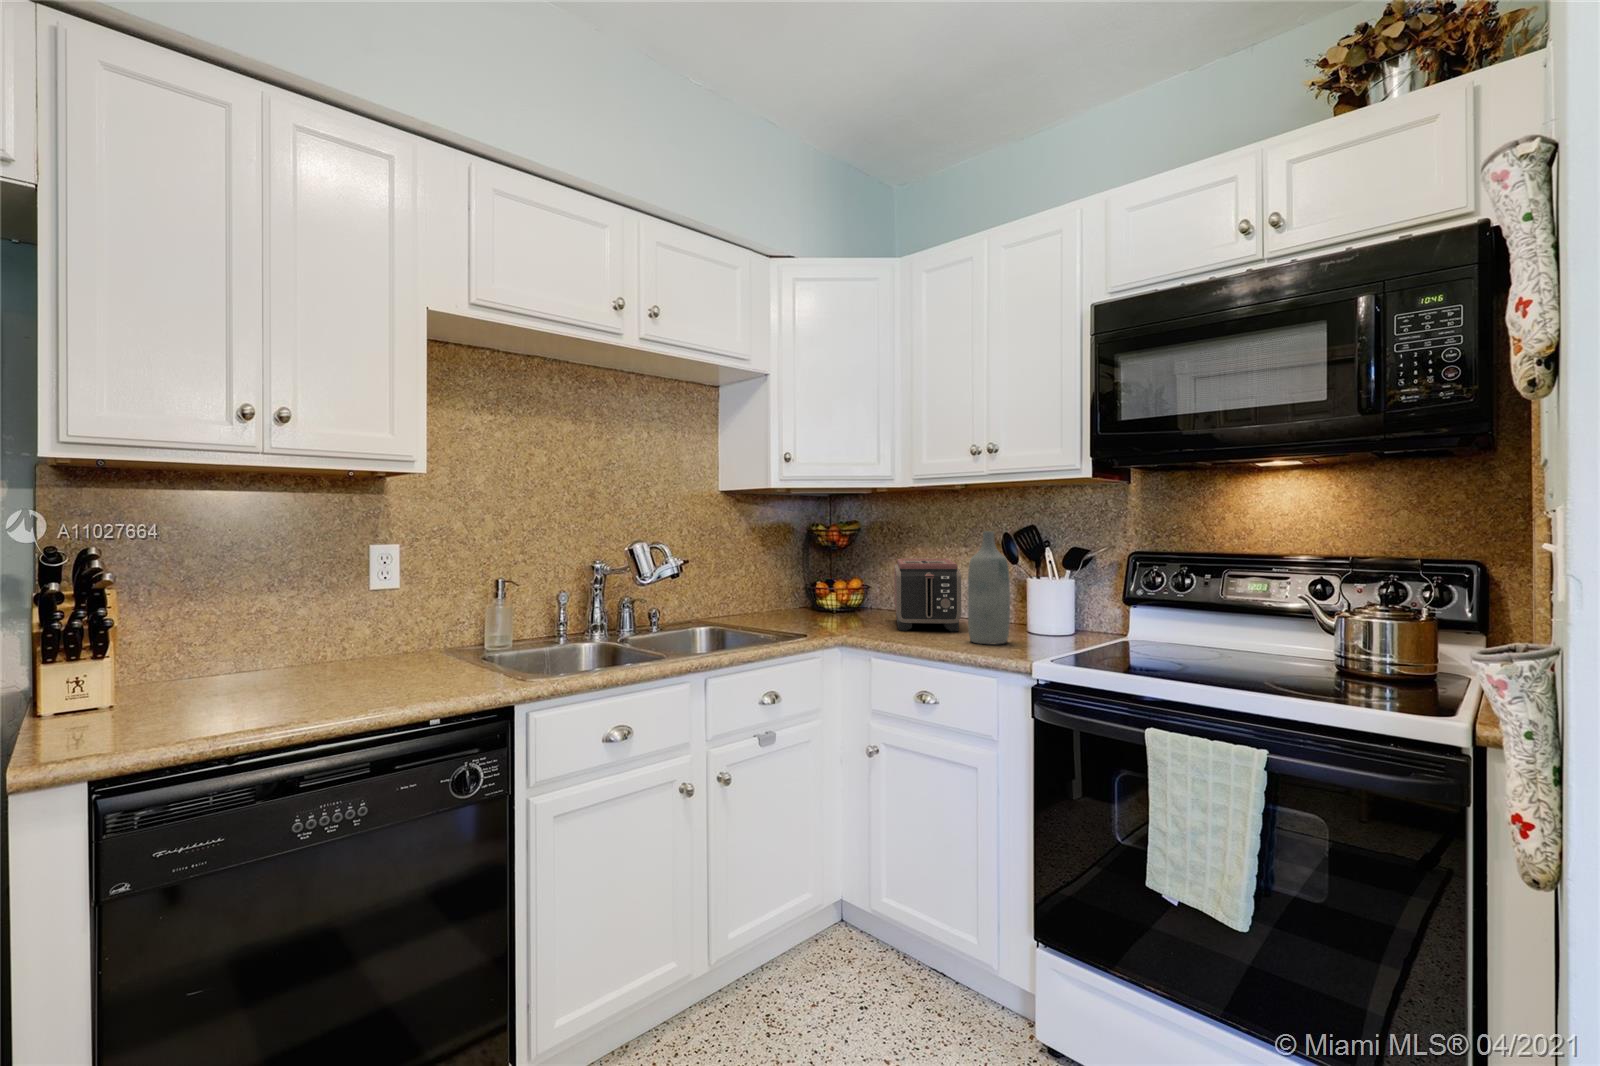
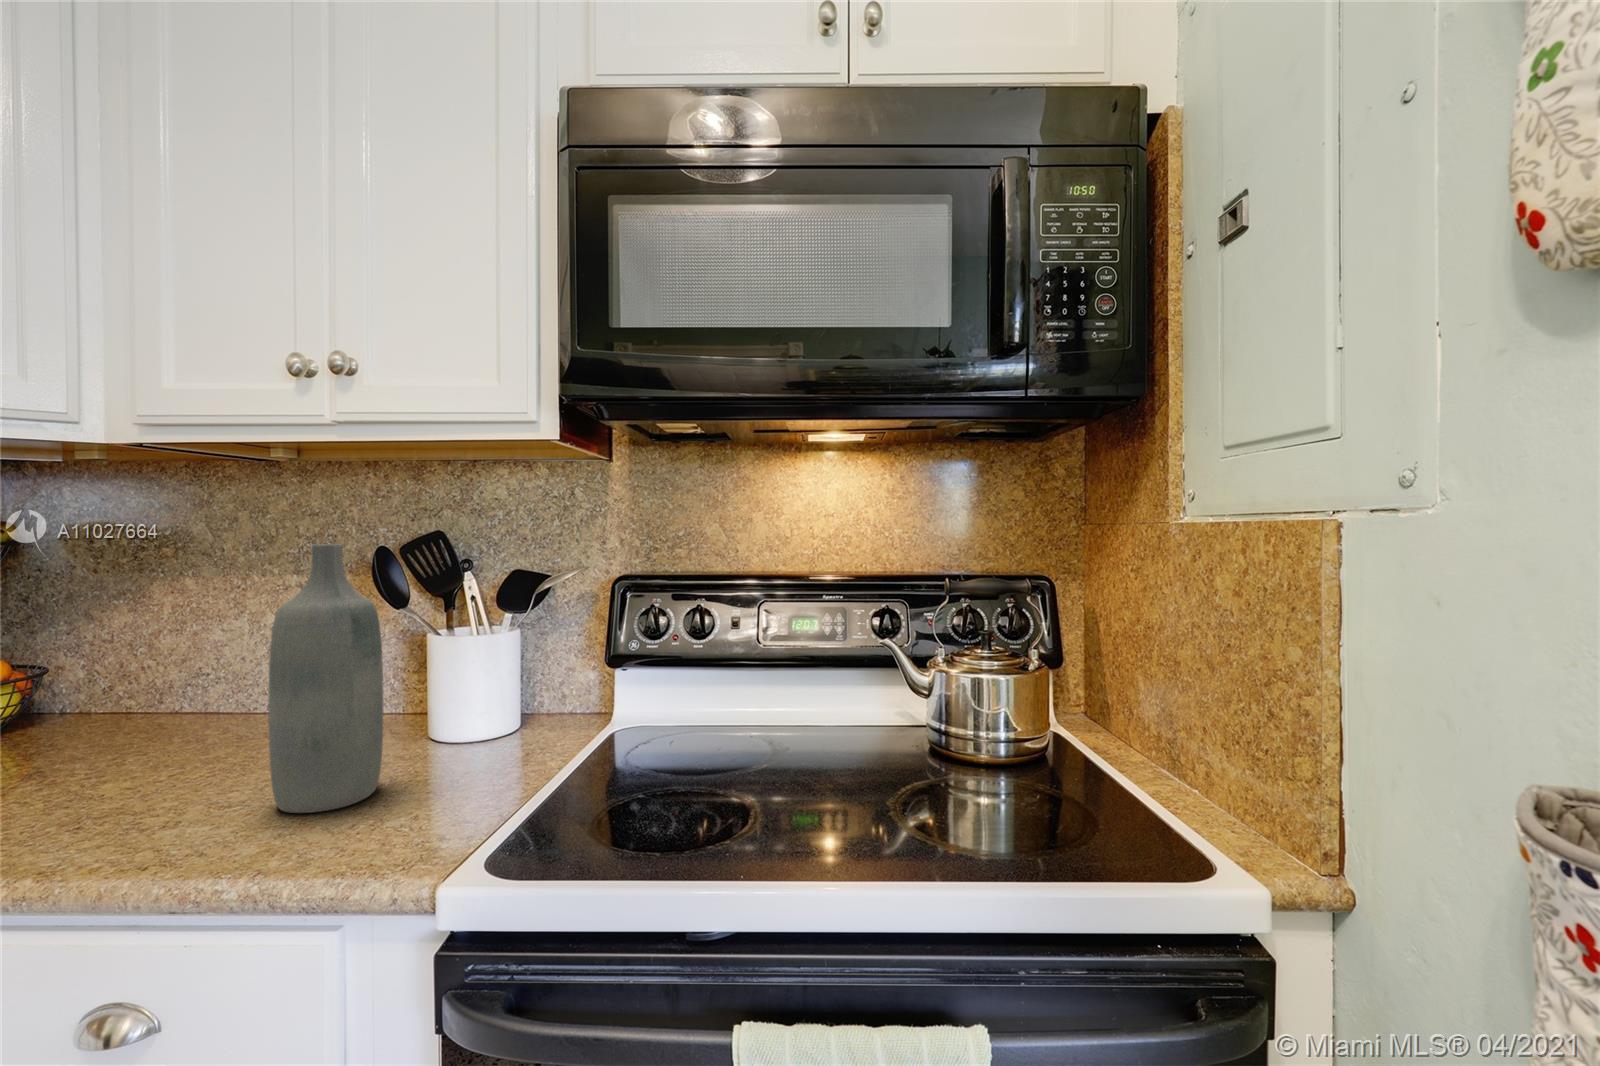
toaster: present [894,559,961,632] -> none [68,598,272,793]

